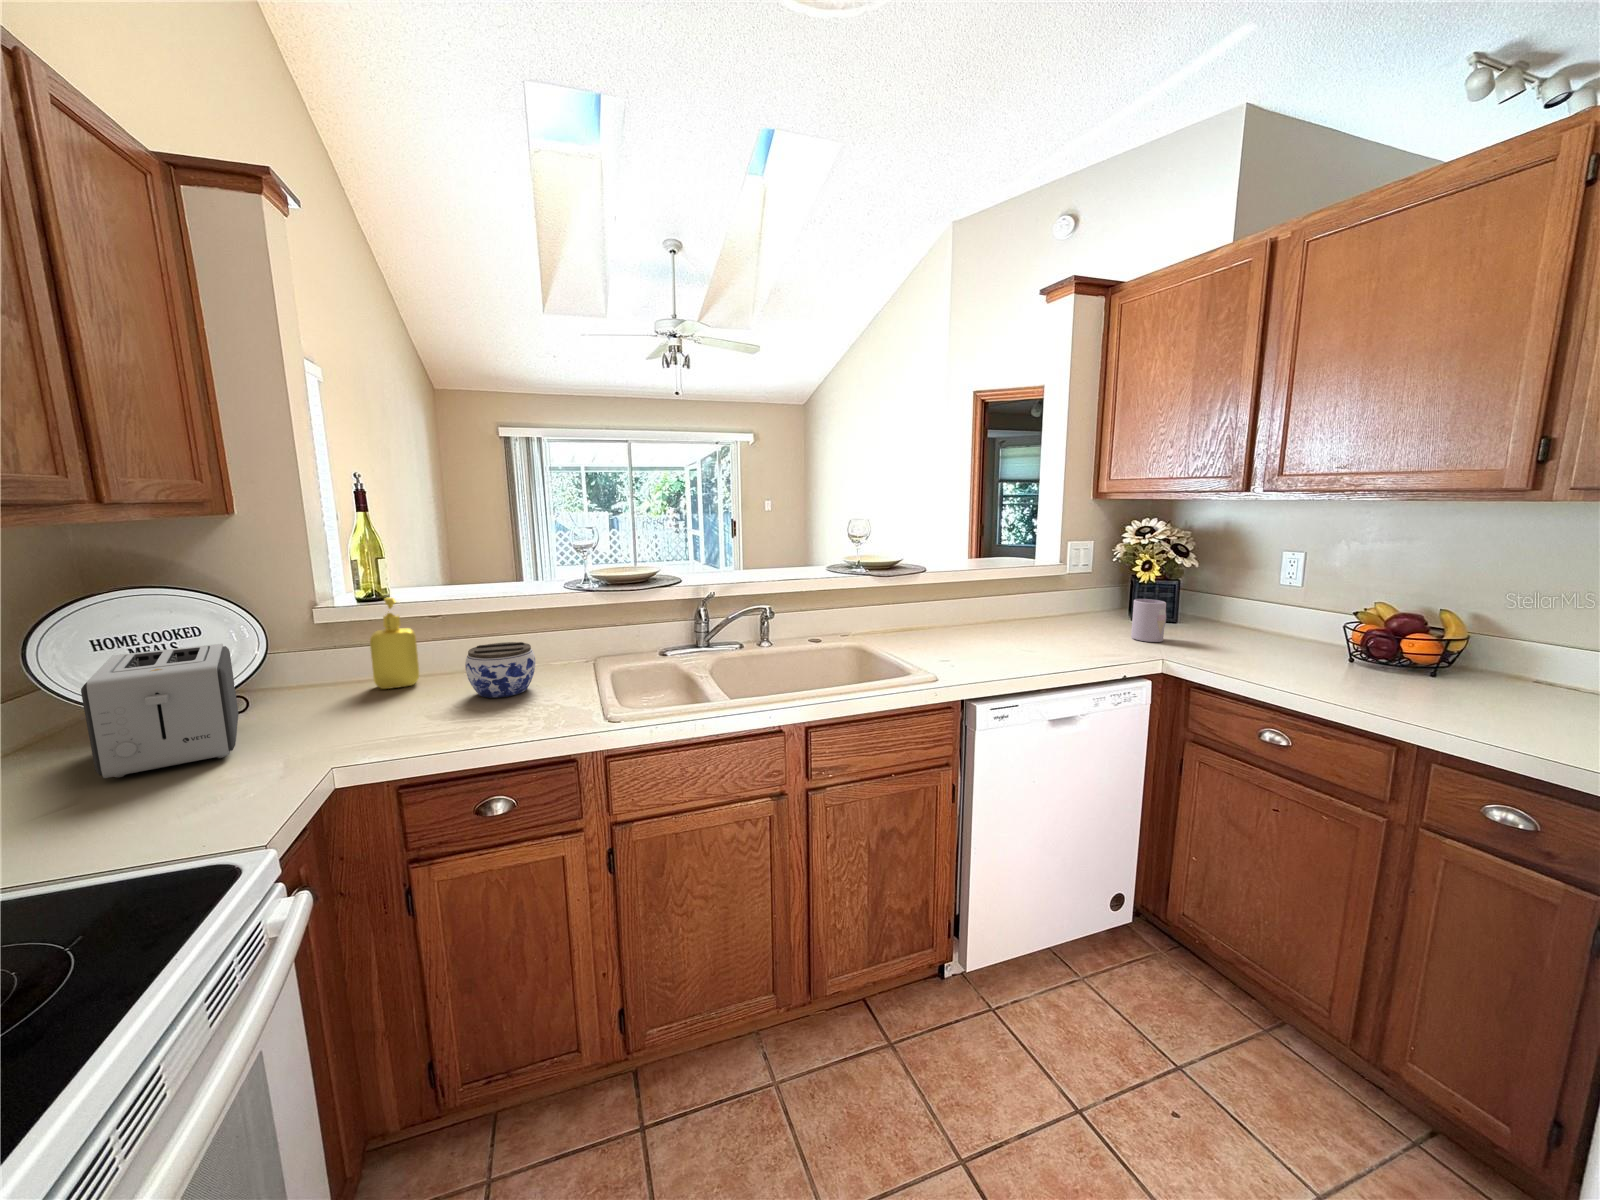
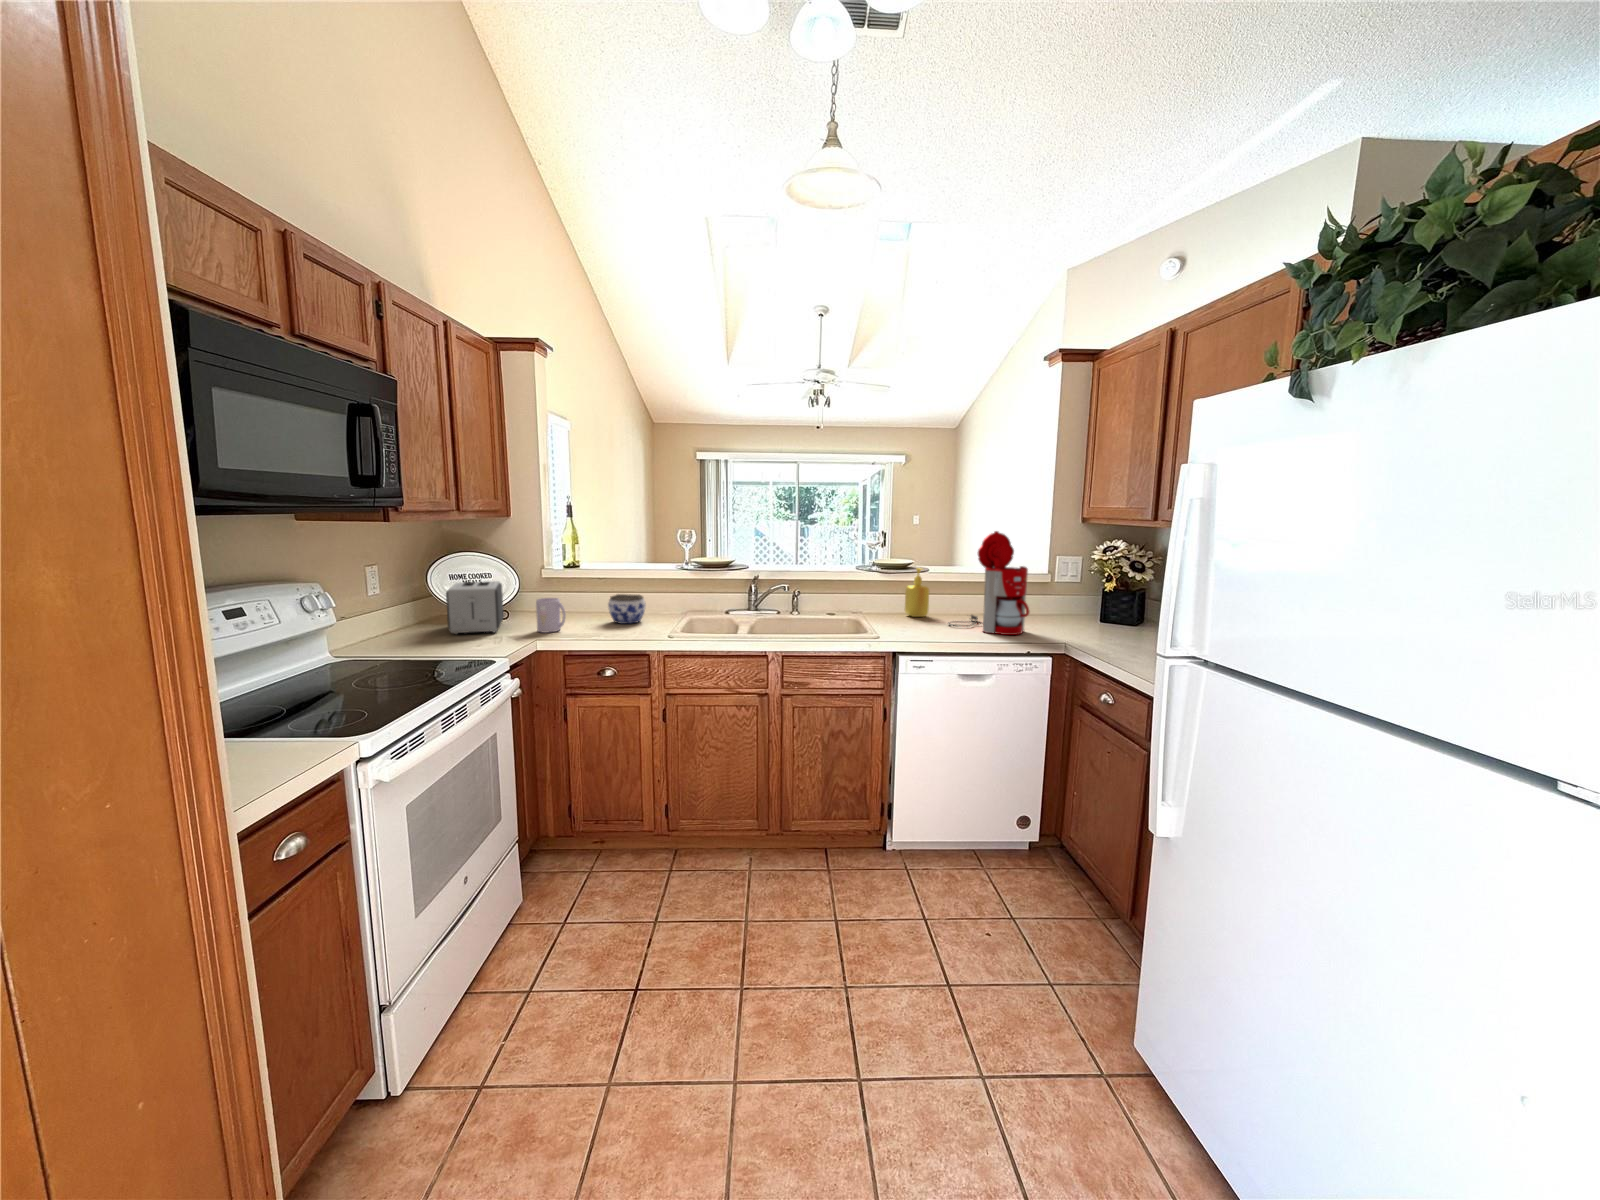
coffee maker: none [984,513,1106,654] -> present [948,531,1029,635]
soap dispenser: present [370,597,419,689] -> present [905,568,929,617]
mug: present [1131,599,1166,642] -> present [536,598,566,633]

